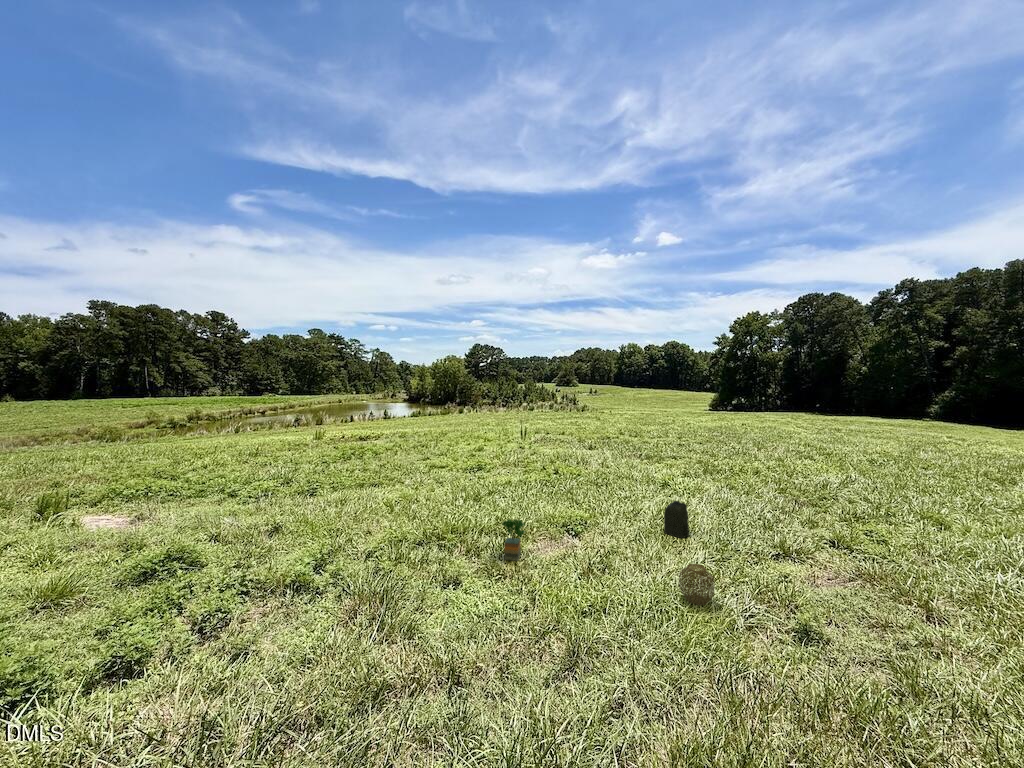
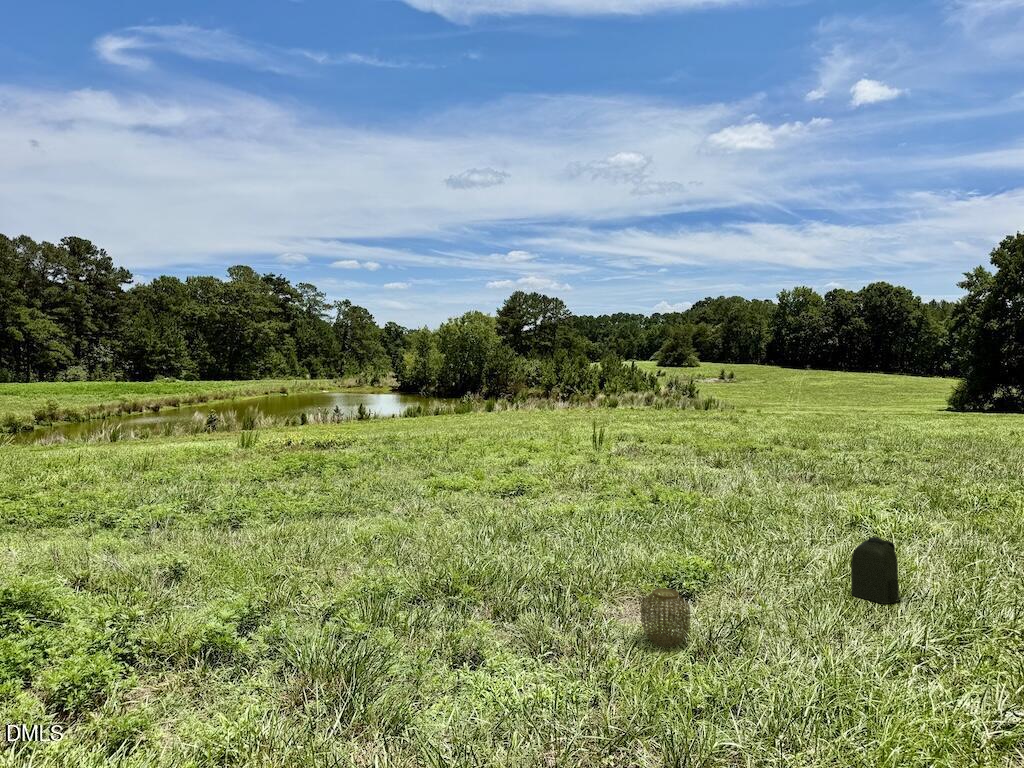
potted tree: present [502,519,525,561] -> none [553,556,597,630]
woven basket: present [679,564,714,605] -> present [641,588,690,646]

